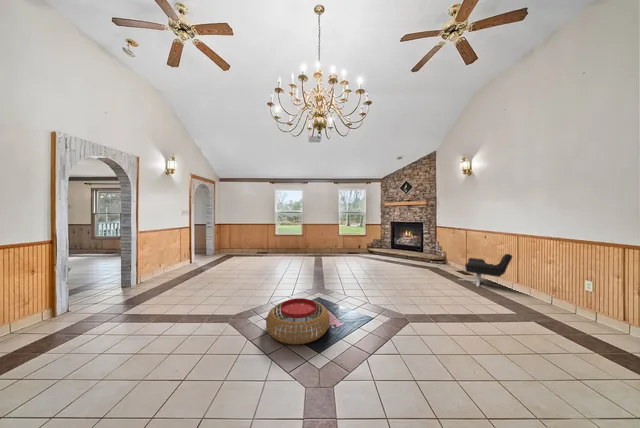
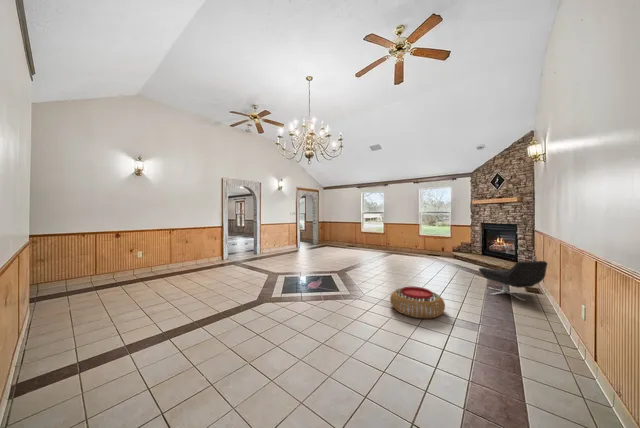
pouf: present [266,298,330,345] -> present [390,287,445,318]

